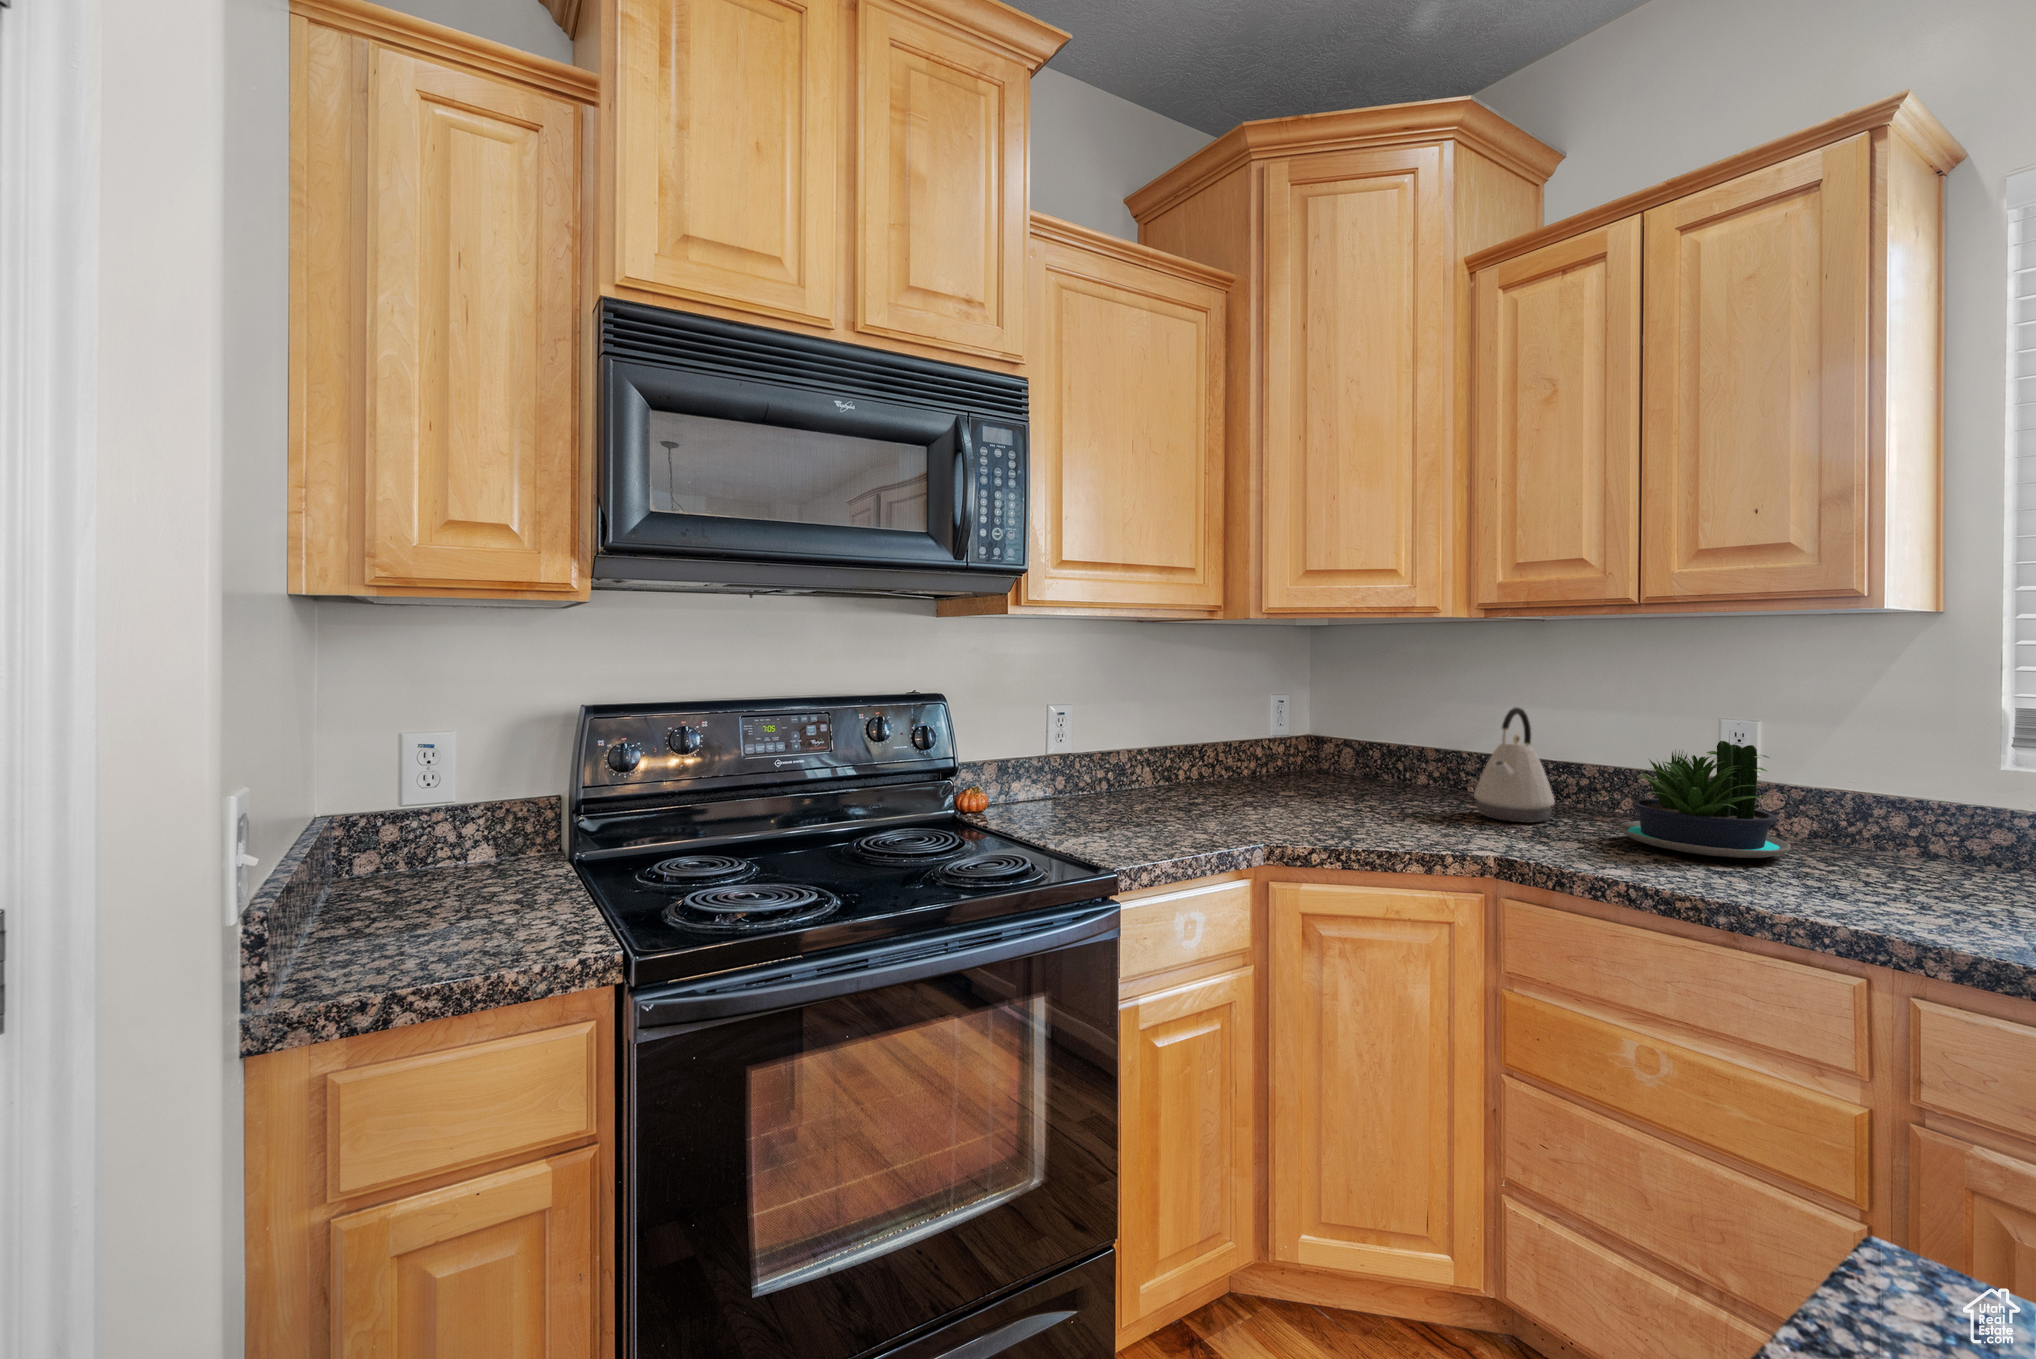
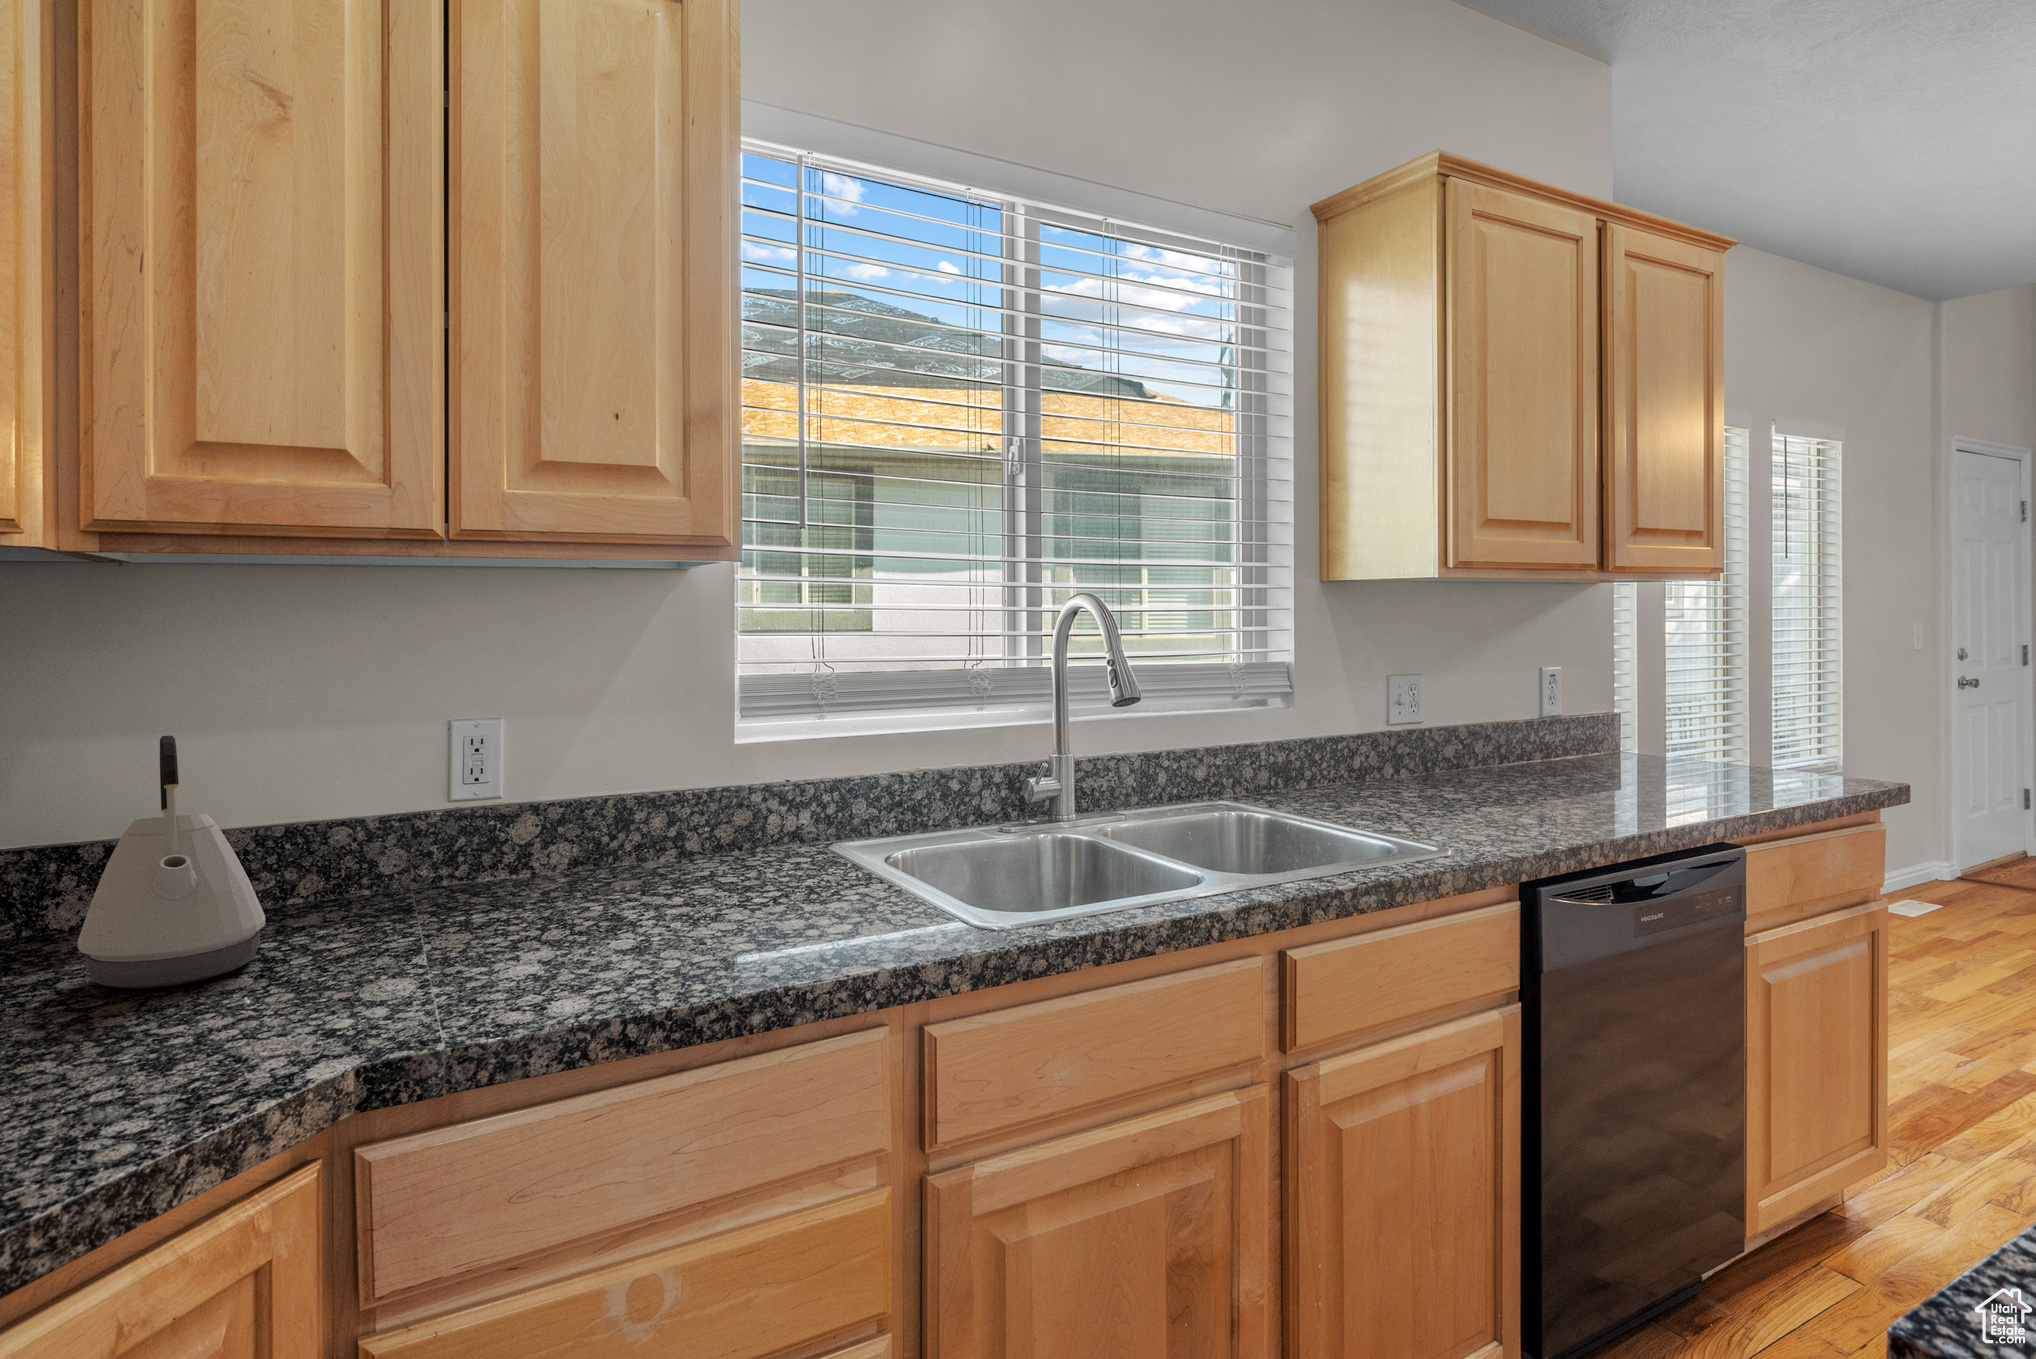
potted plant: present [1618,741,1791,858] -> none [416,749,651,941]

